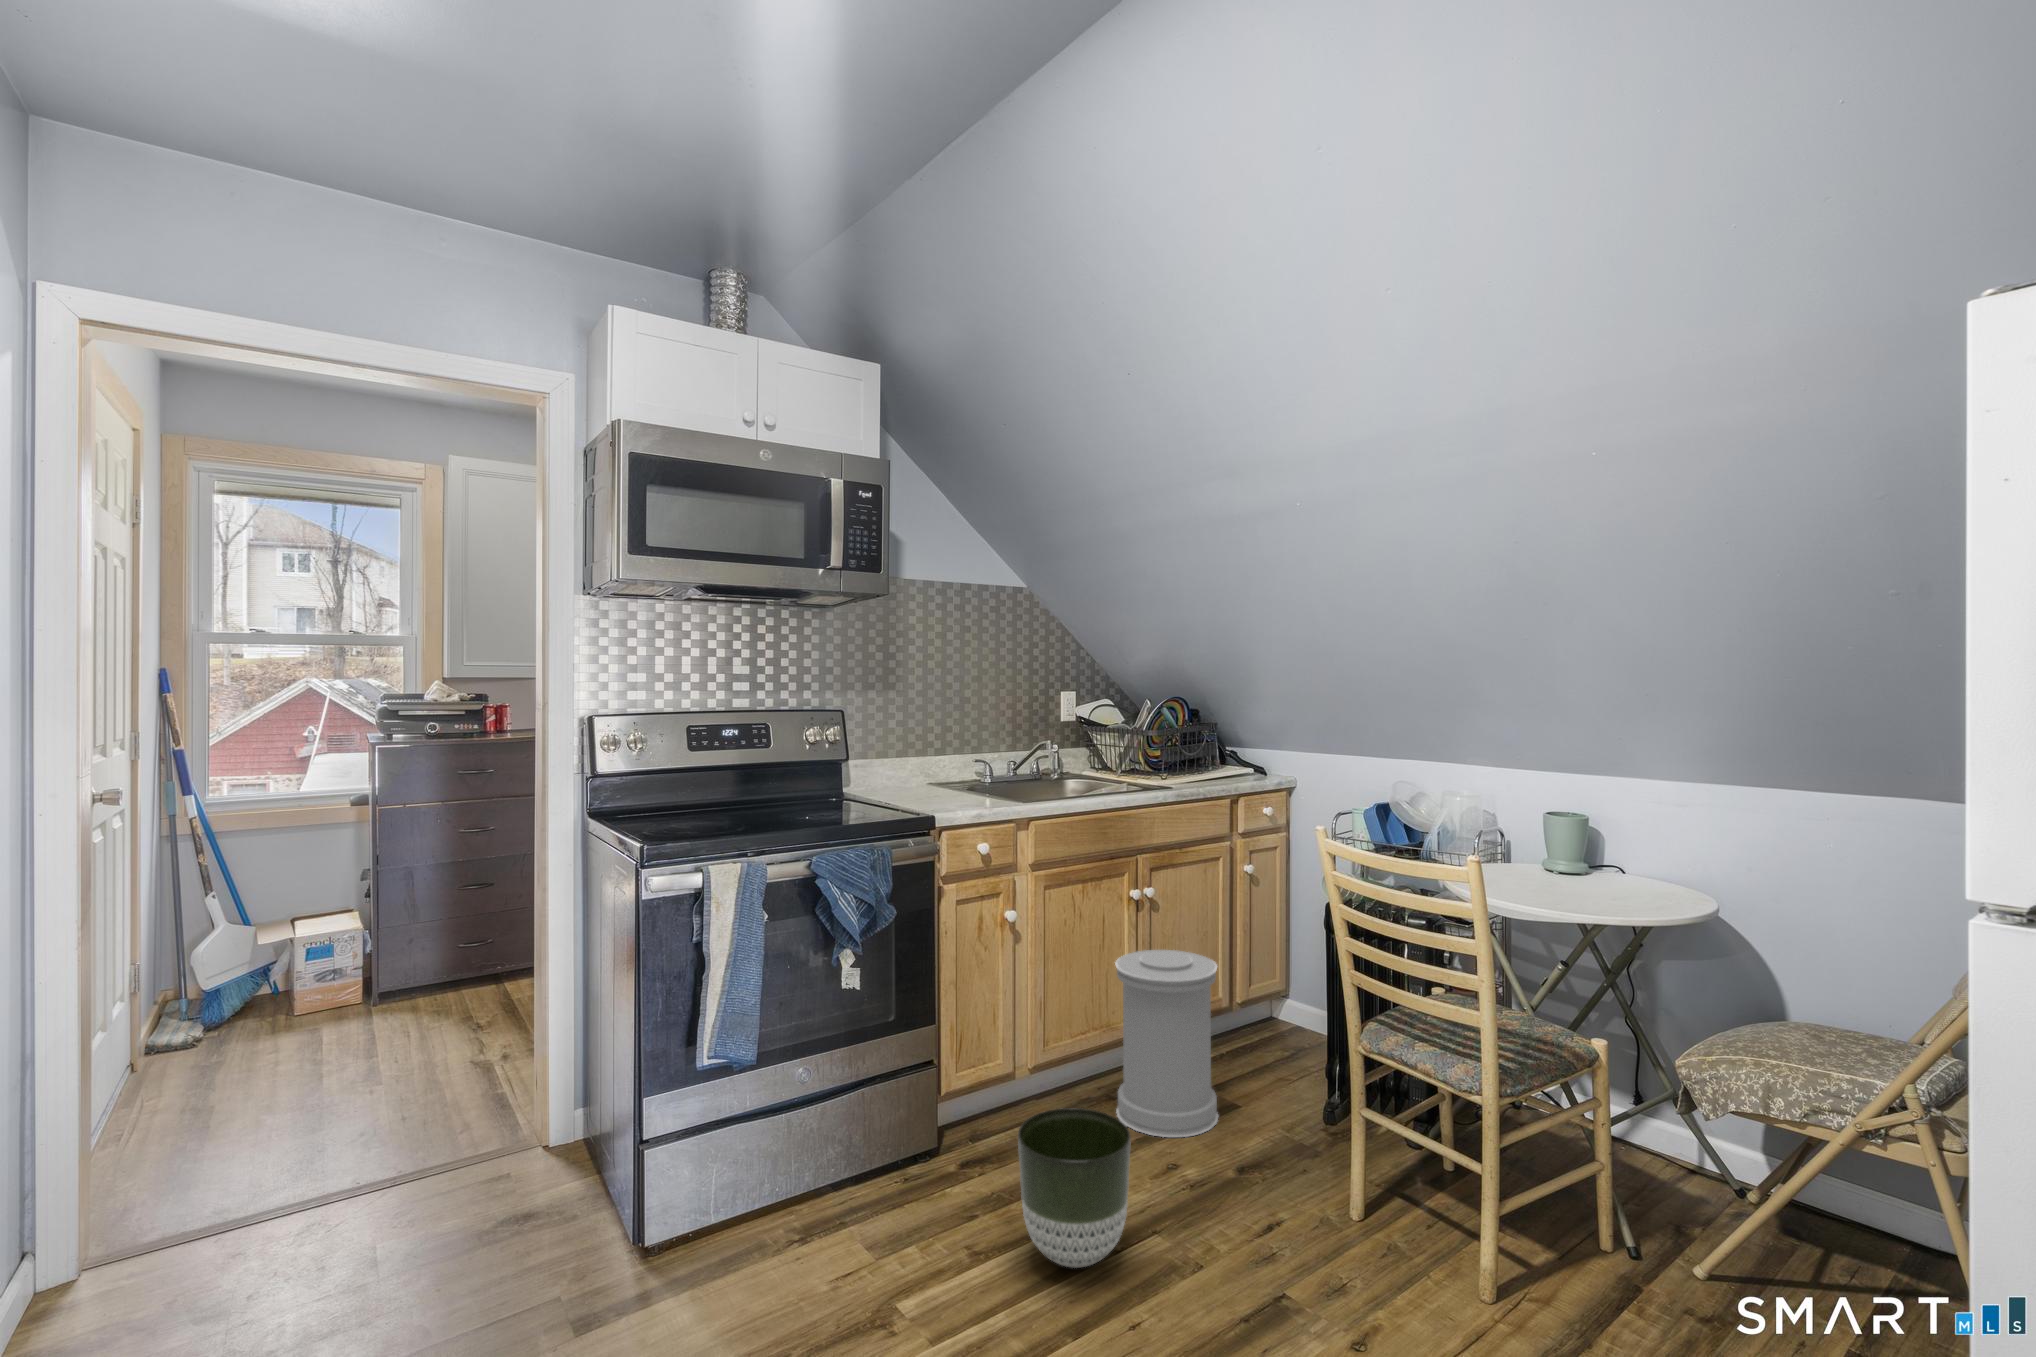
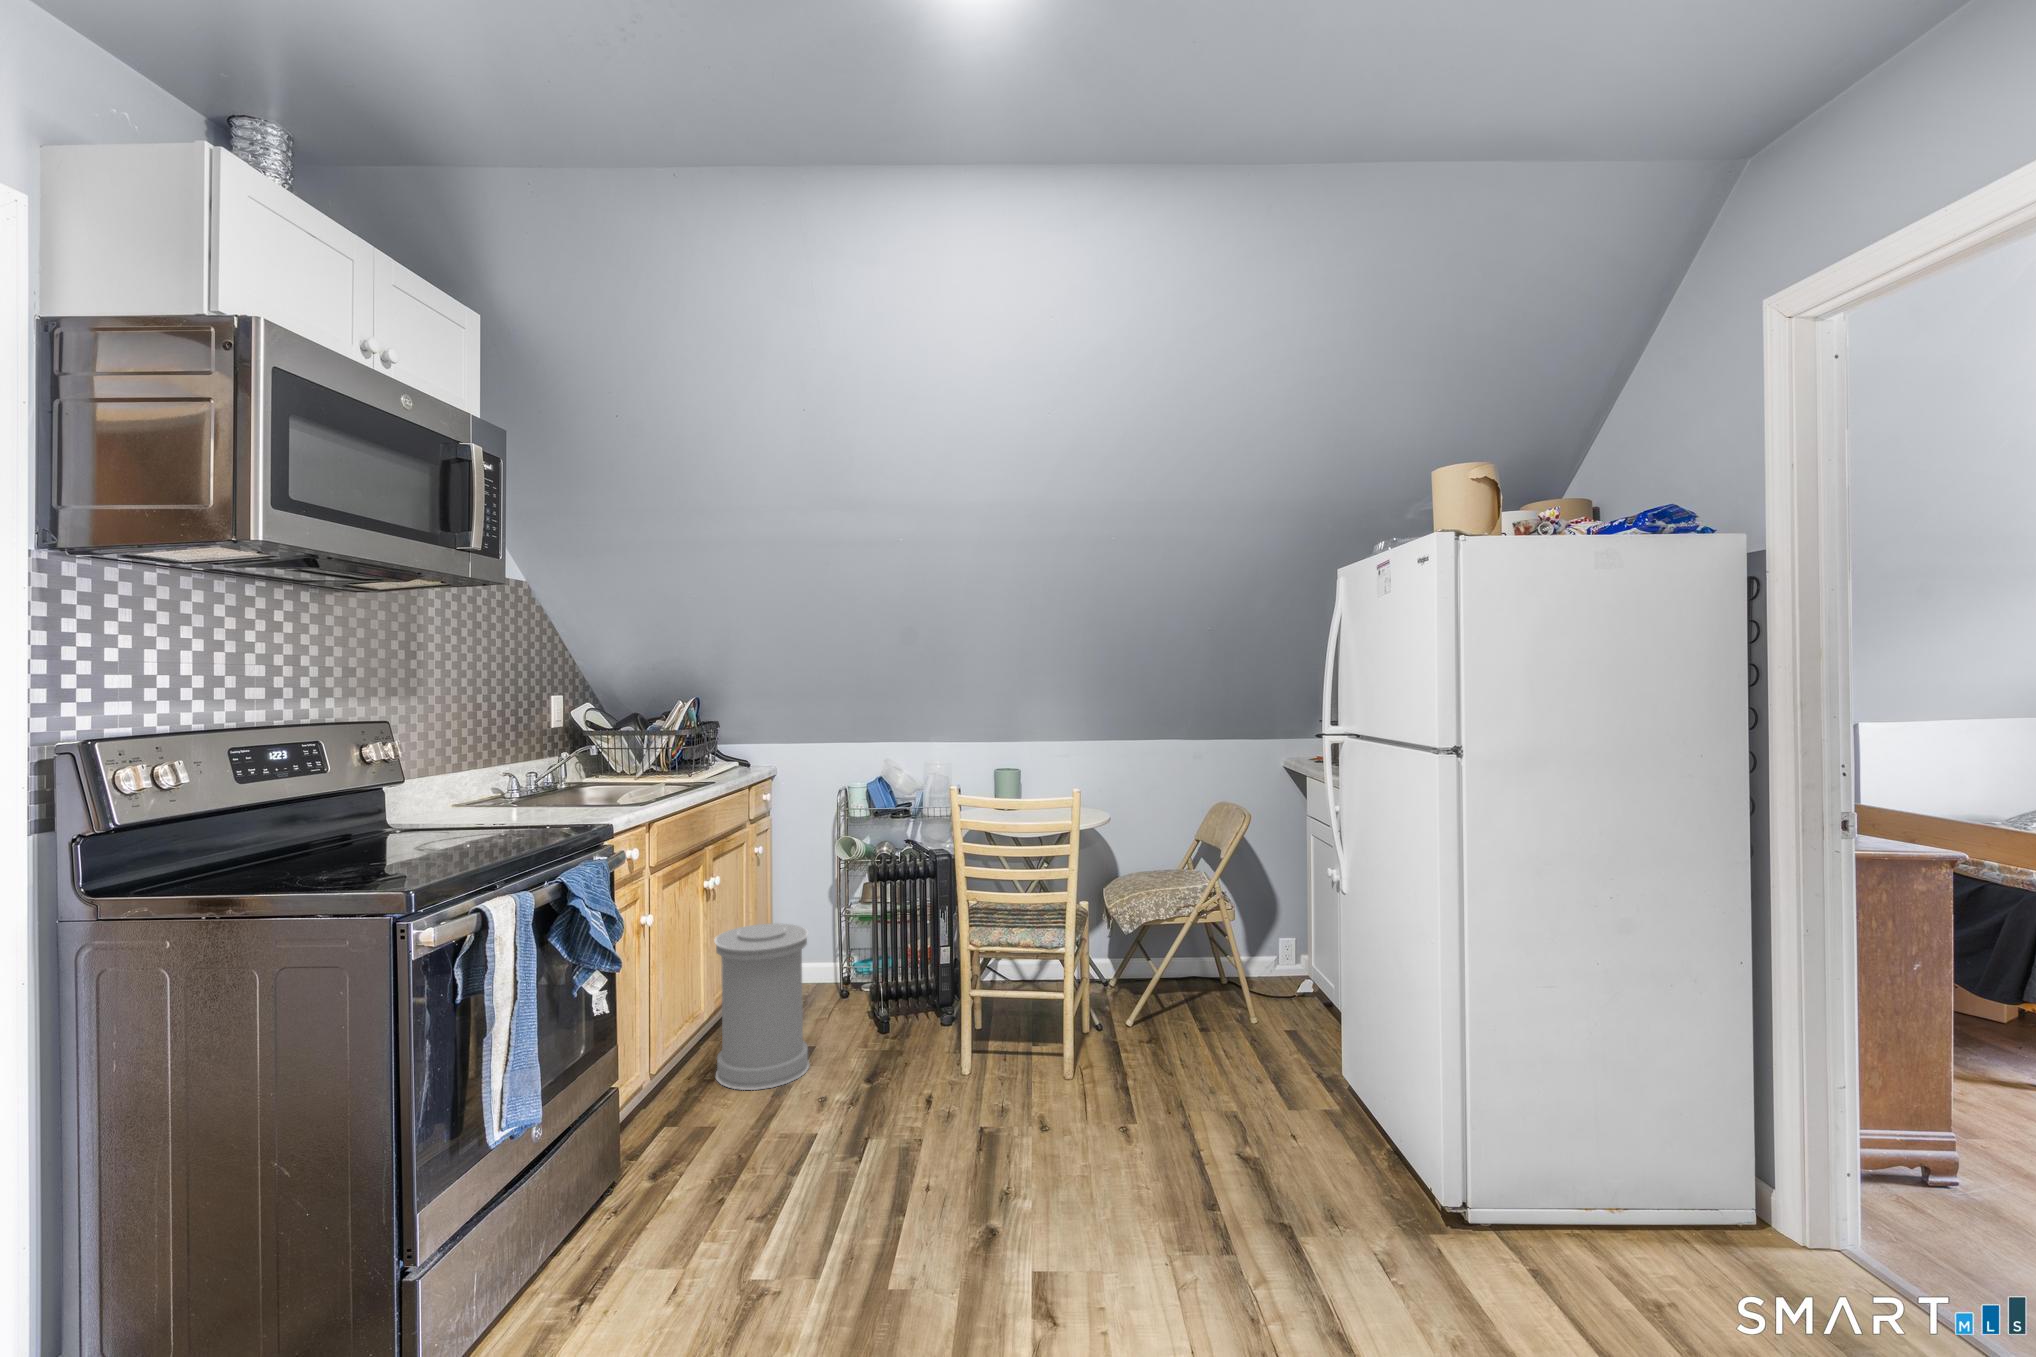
planter: present [1018,1108,1131,1268] -> none [784,1052,883,1187]

